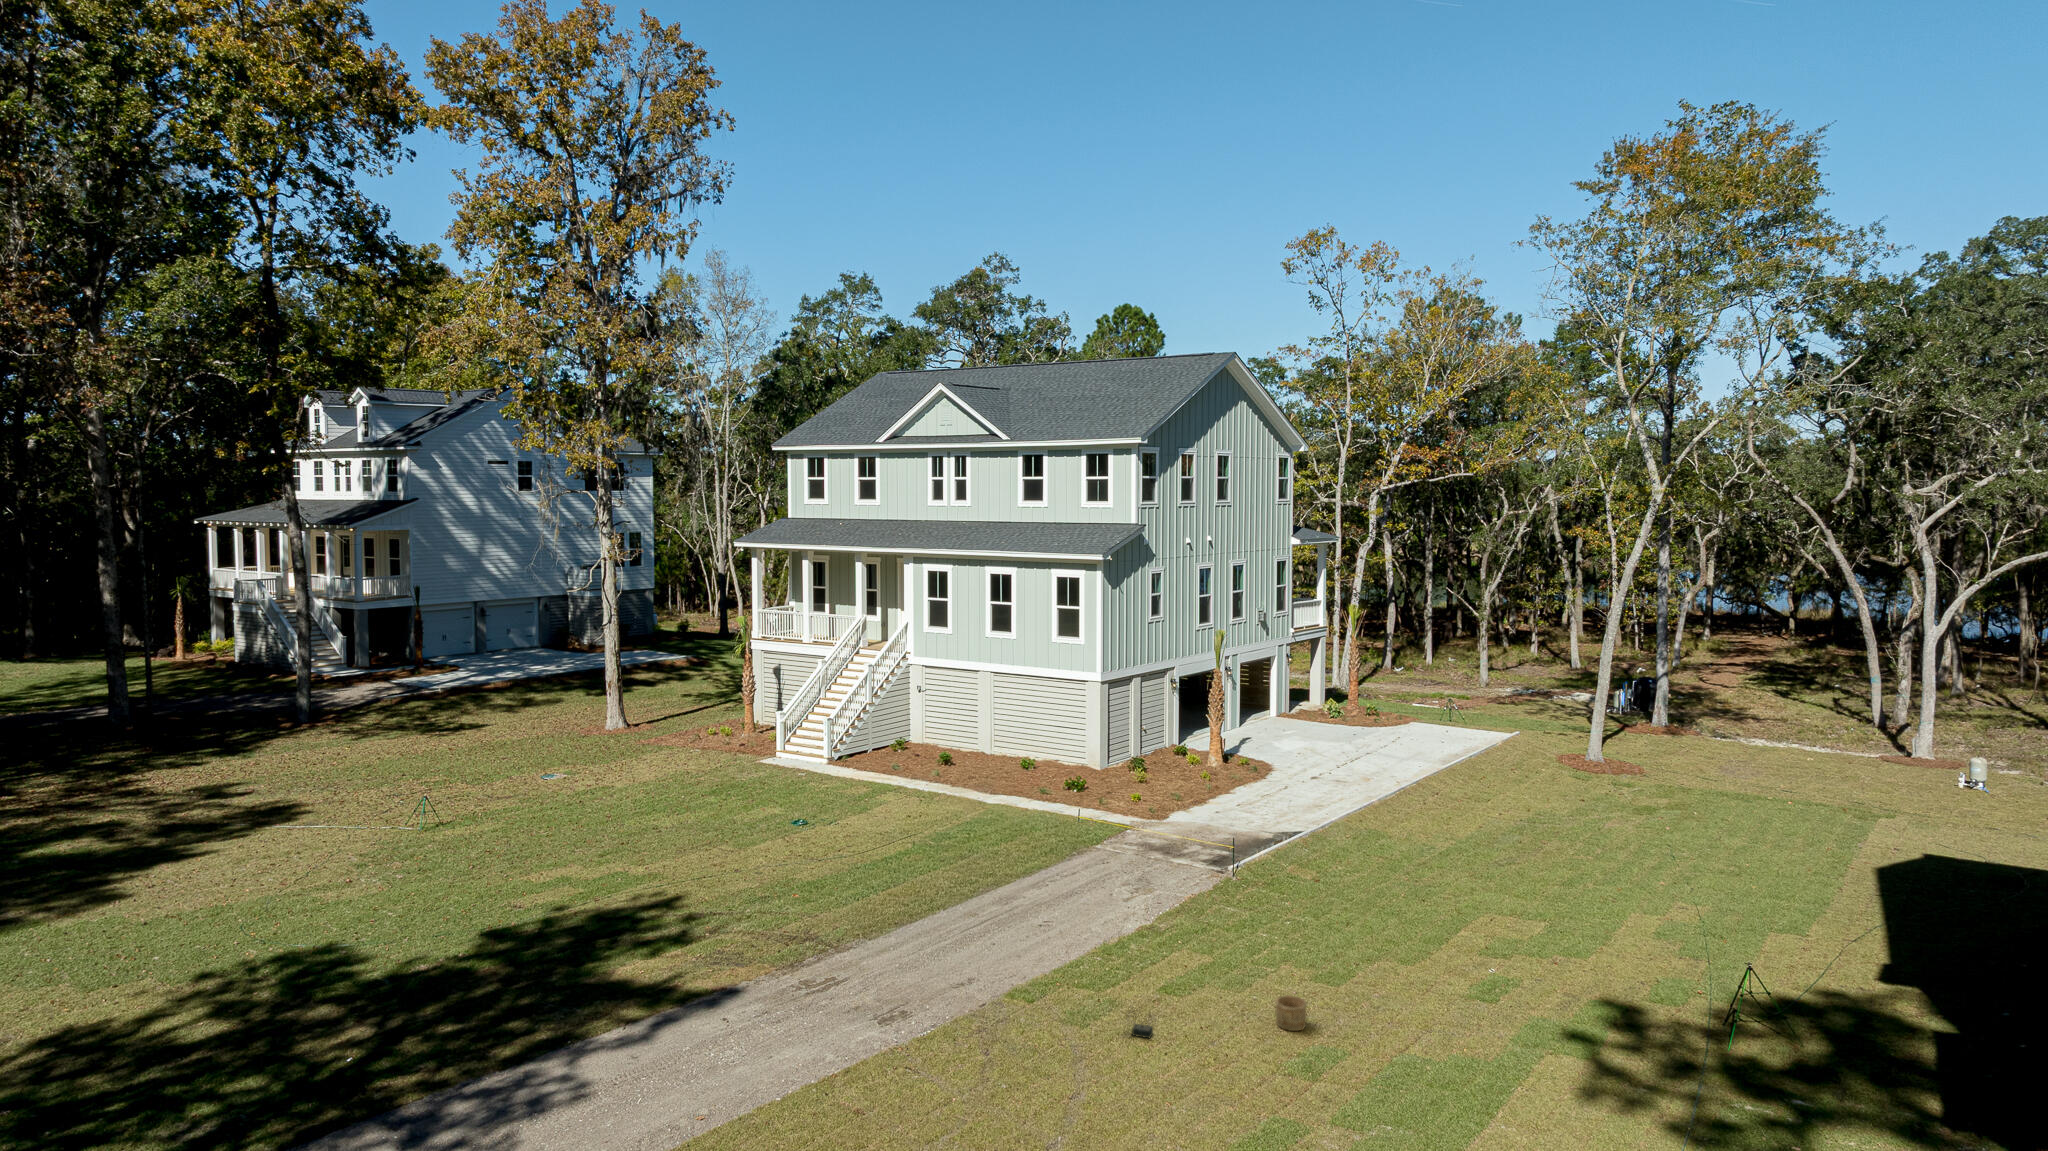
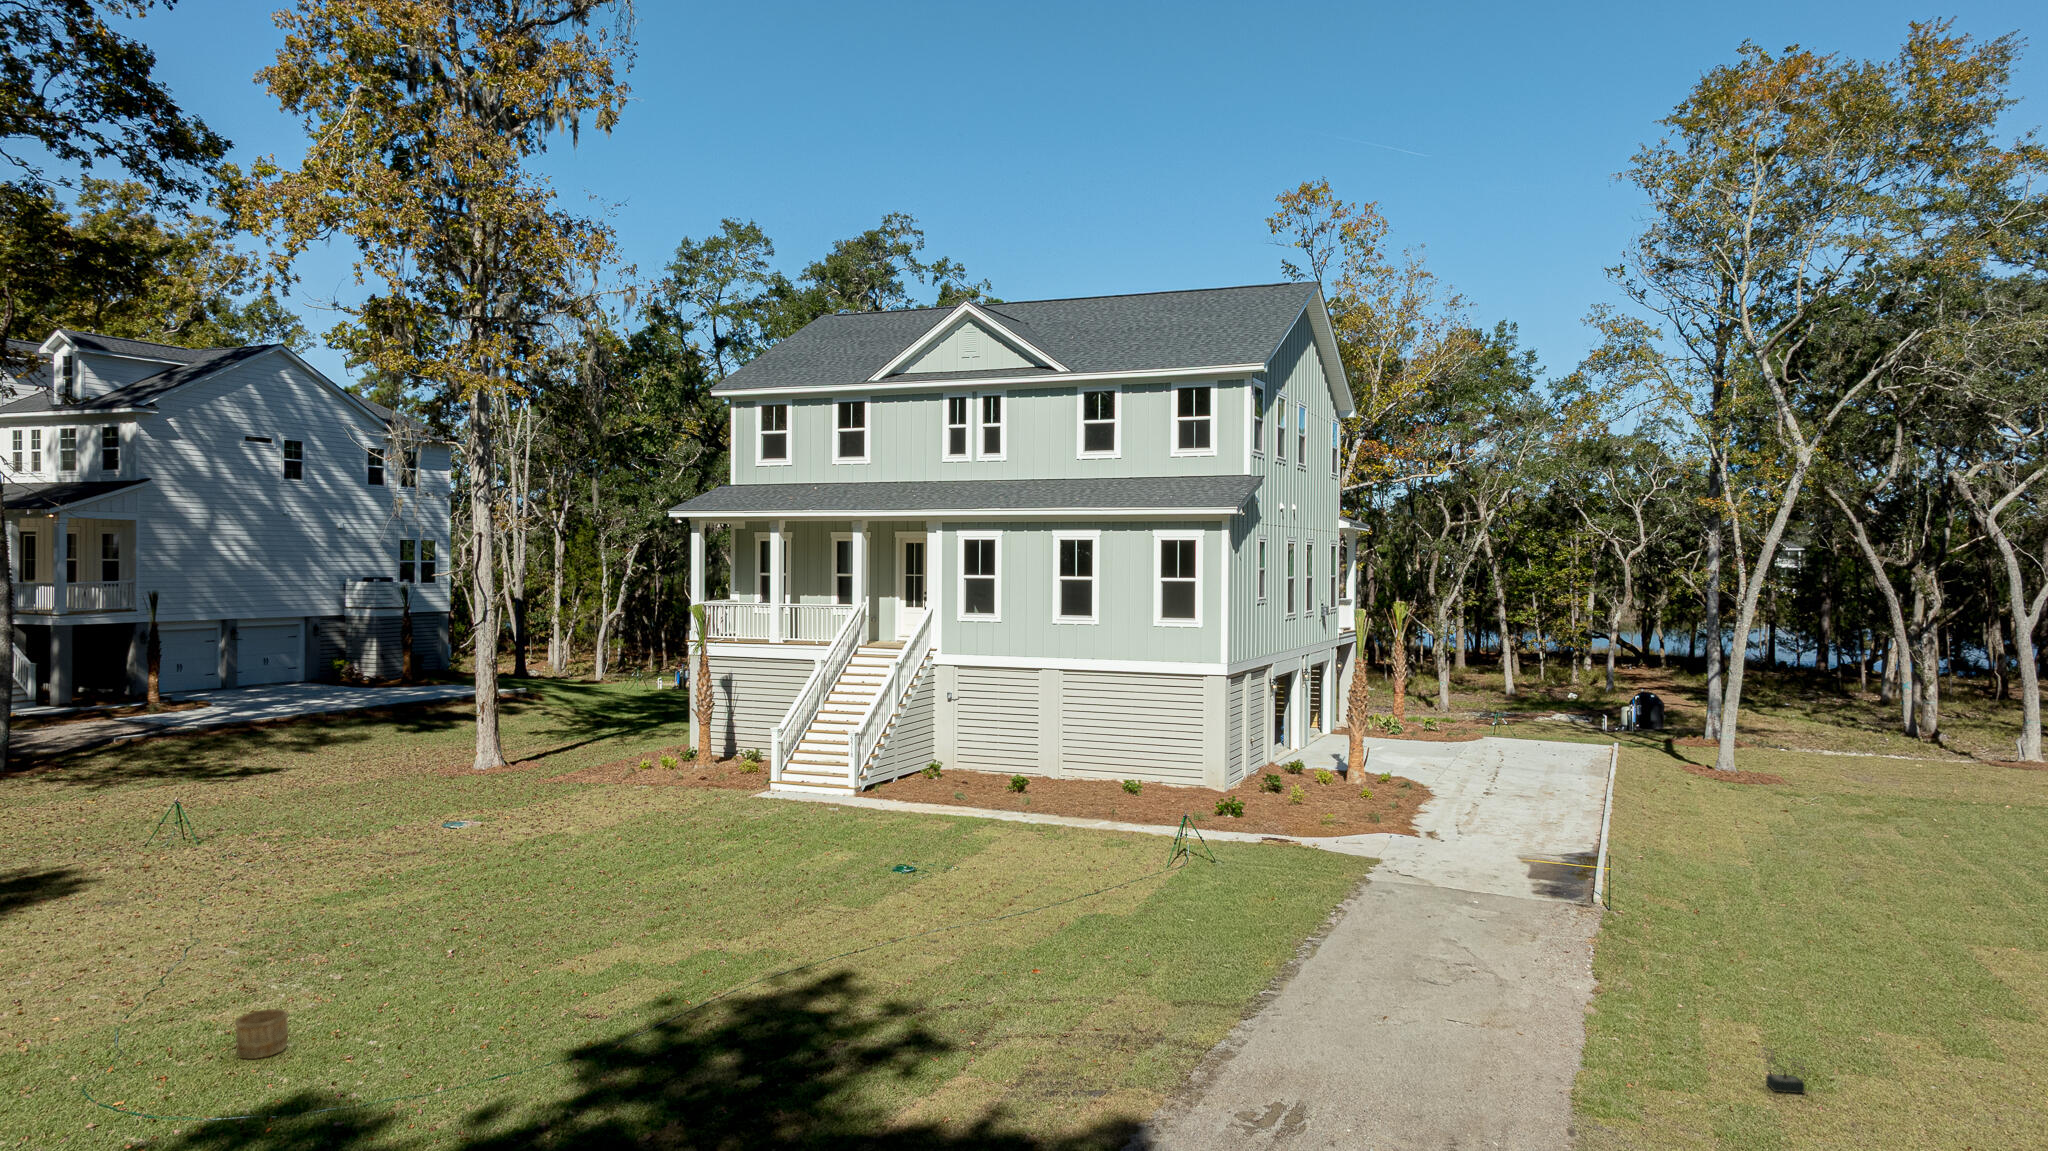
wooden bucket: present [1275,995,1307,1031] -> present [235,1009,288,1059]

